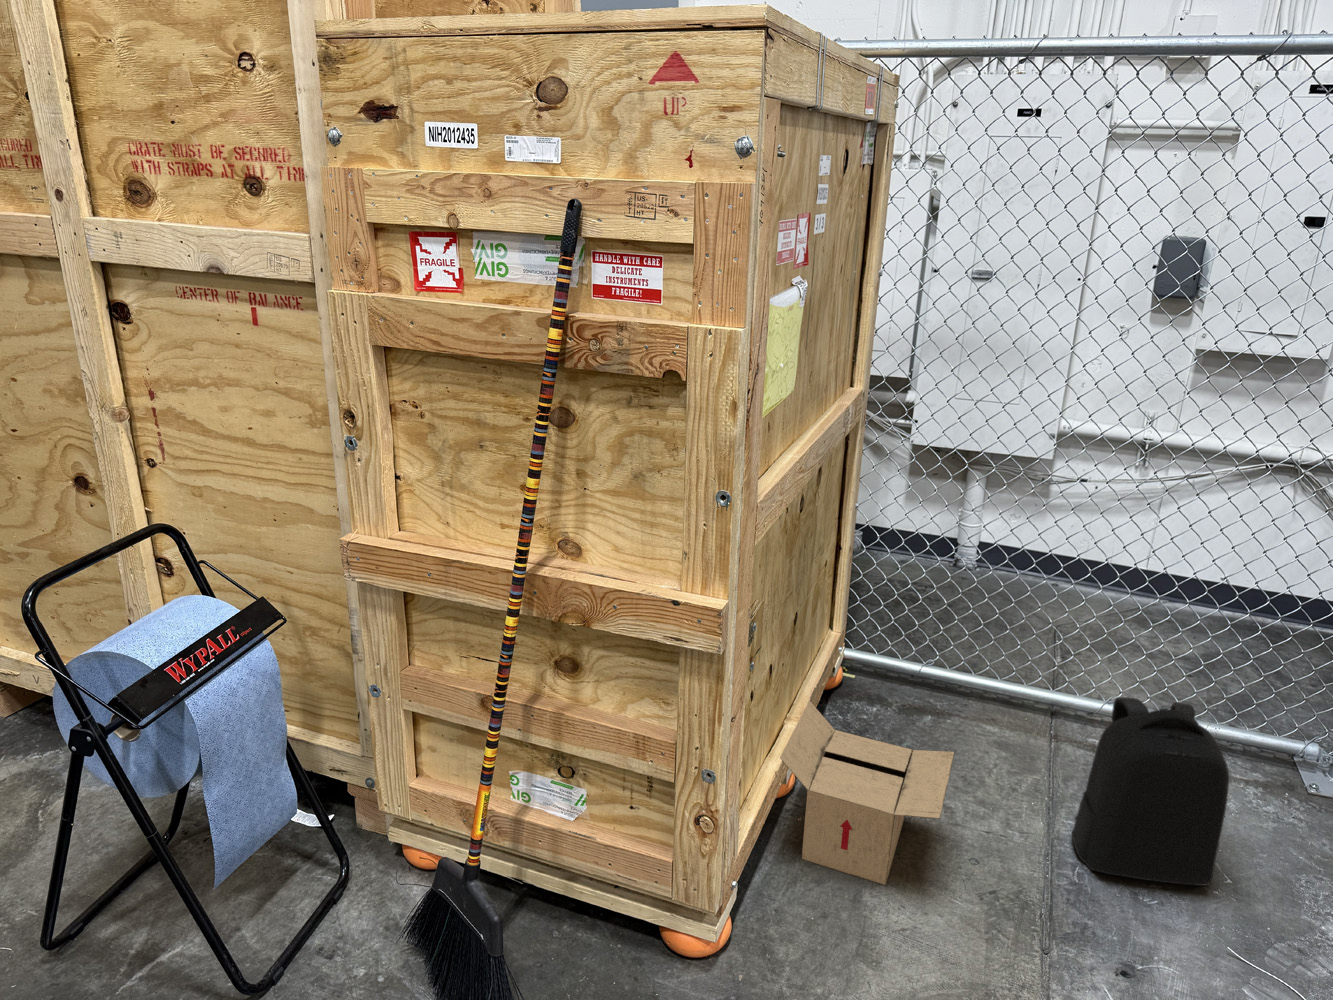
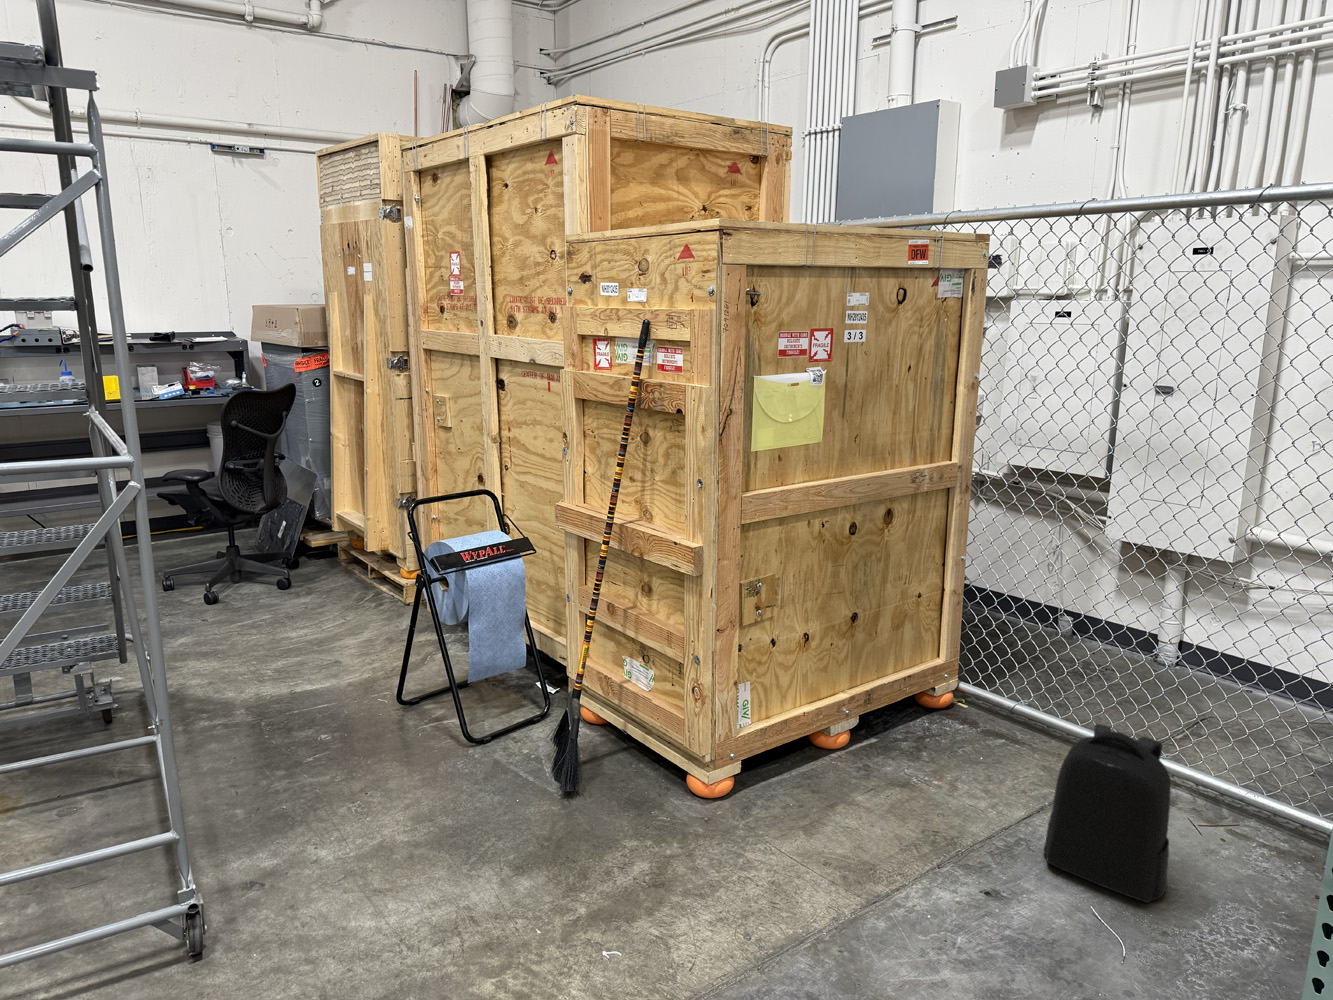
cardboard box: present [780,701,955,885] -> none [807,685,952,819]

